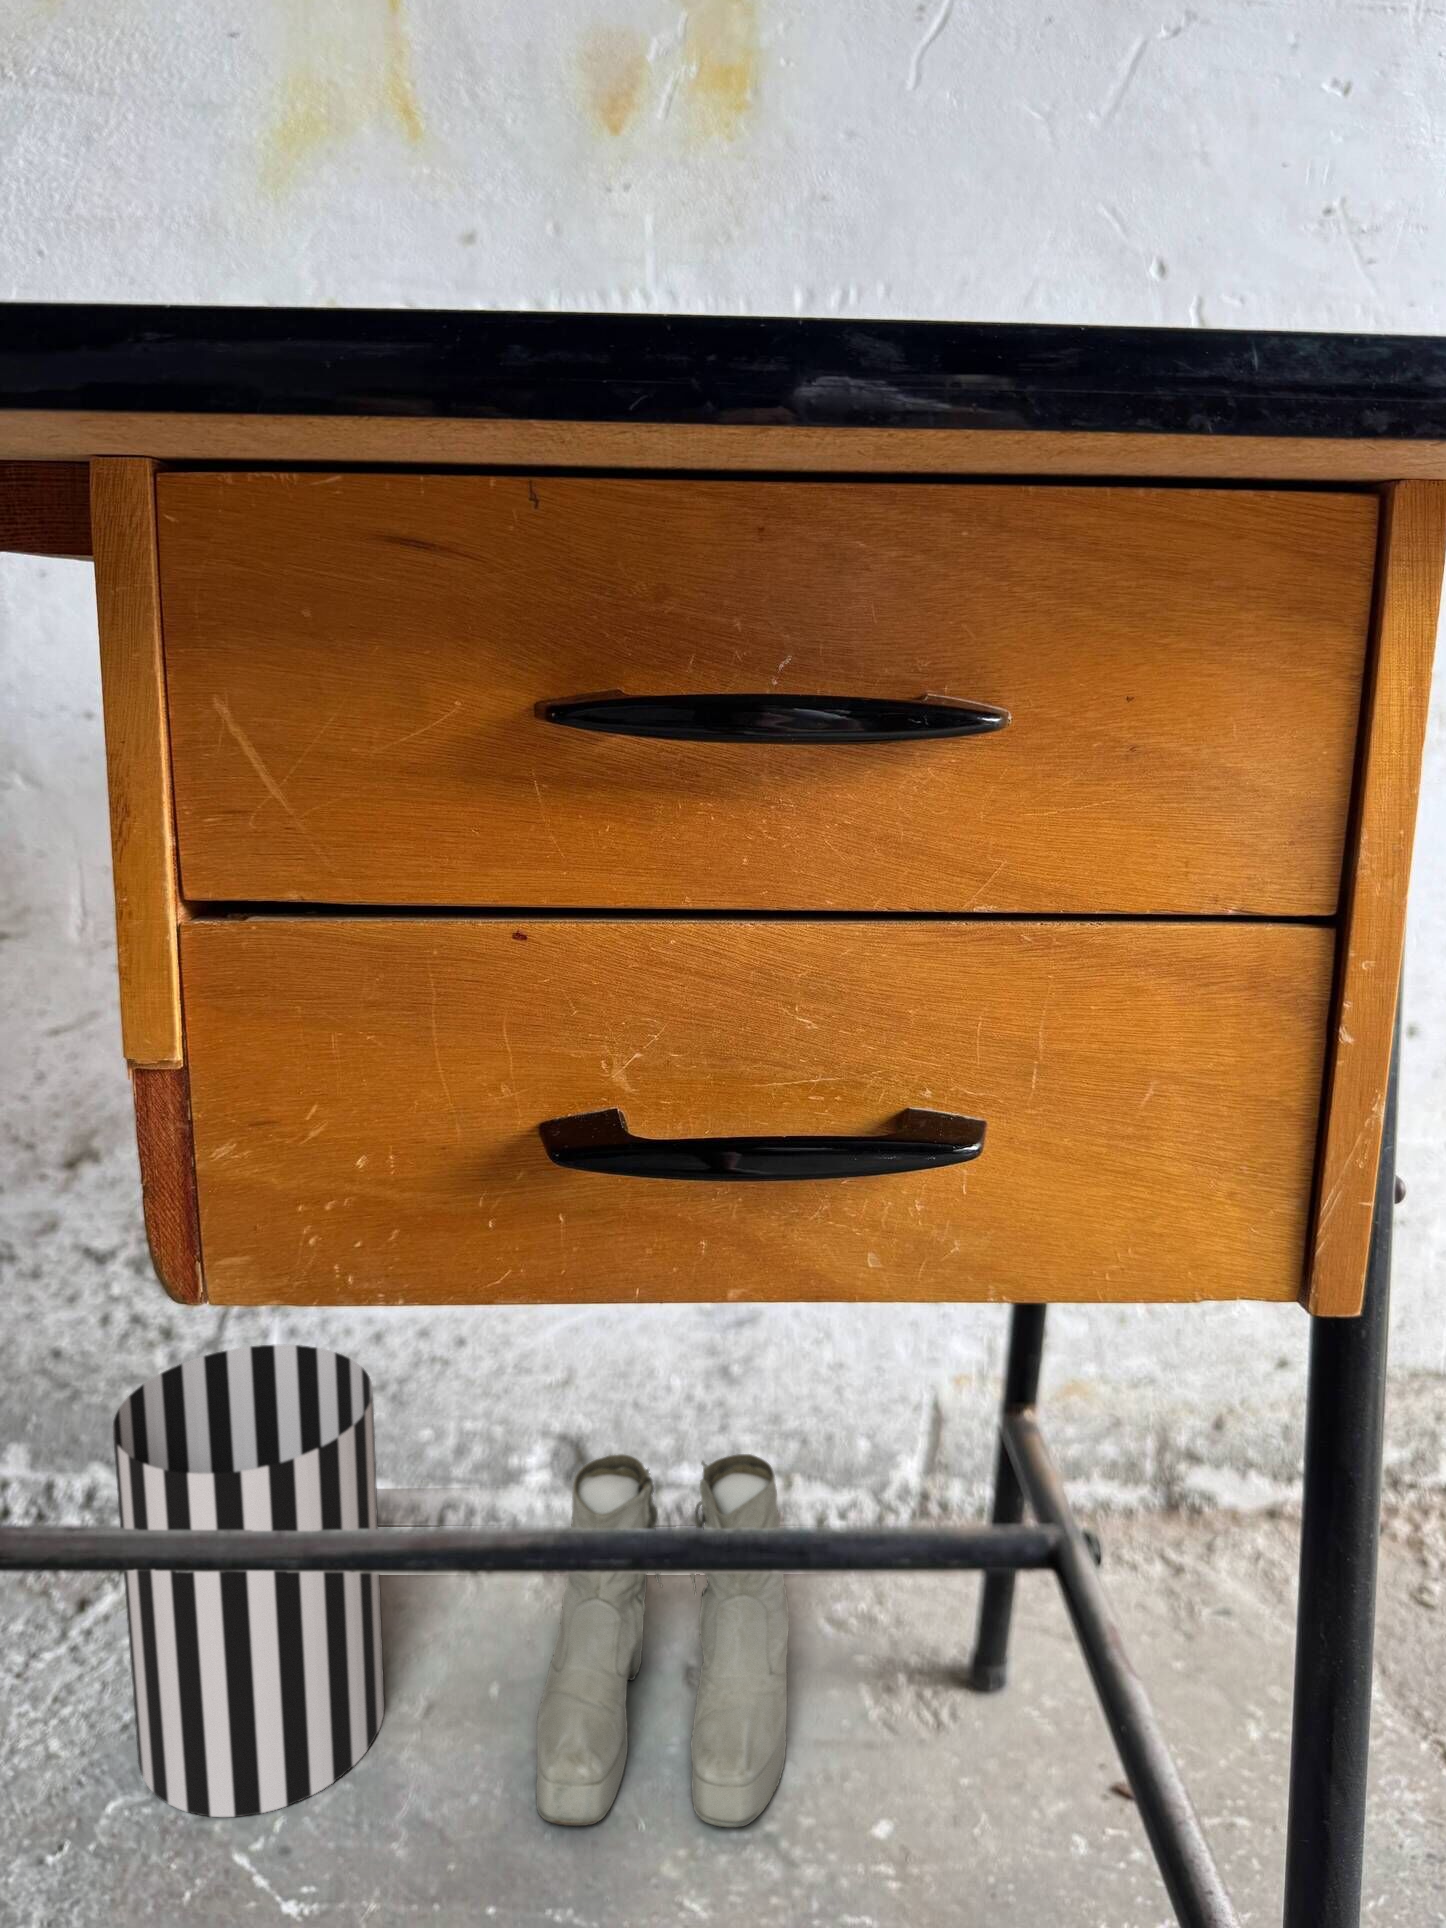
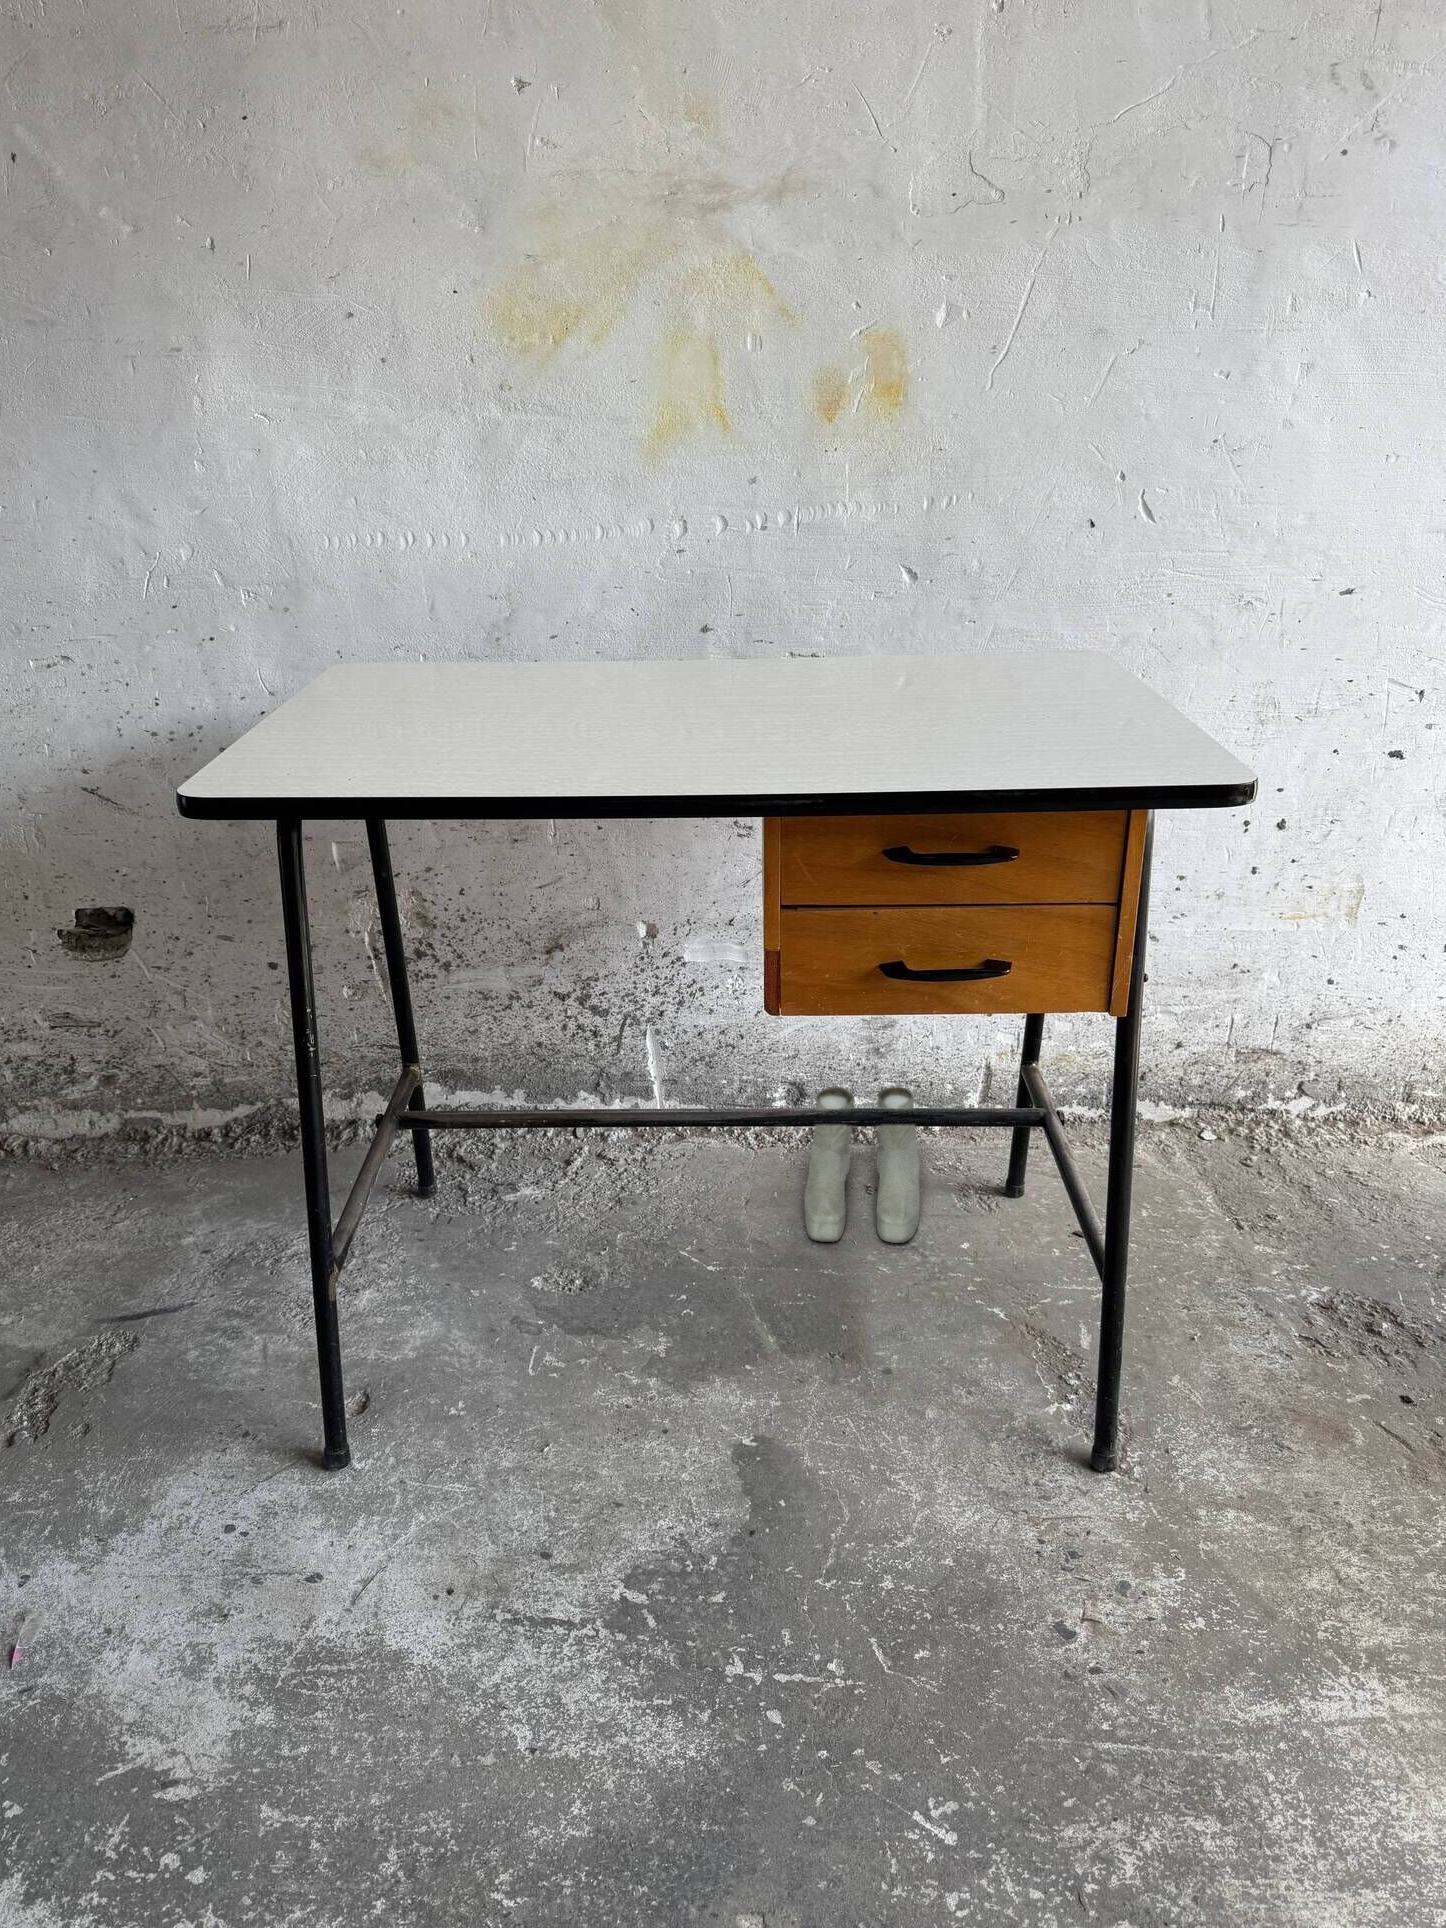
wastebasket: present [113,1345,385,1817] -> none [611,1036,728,1238]

